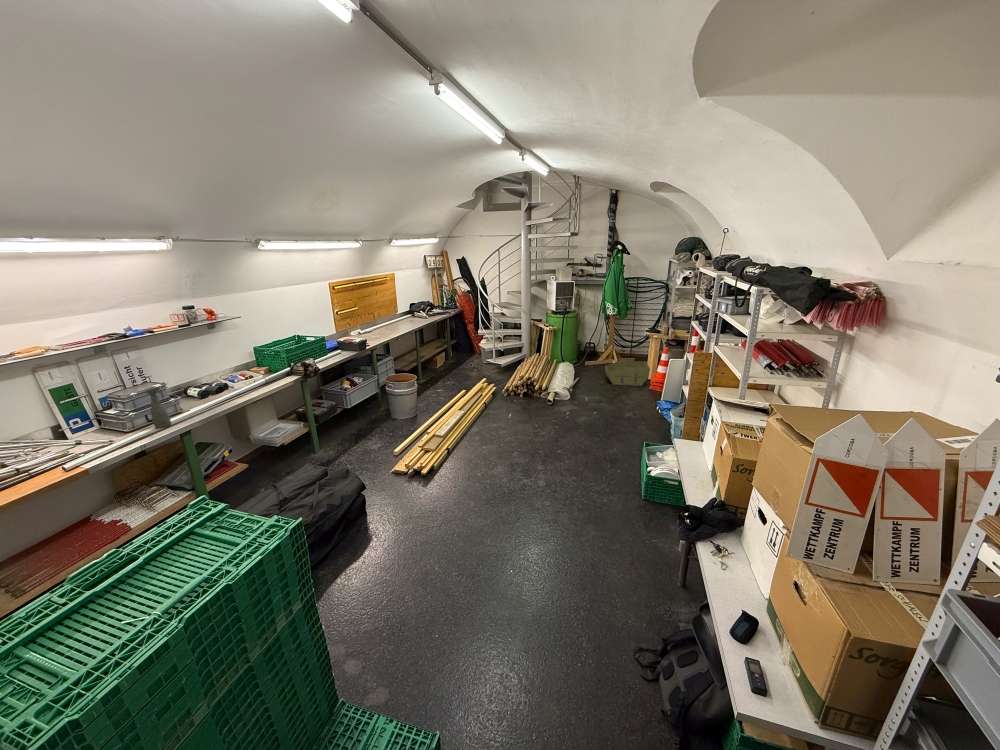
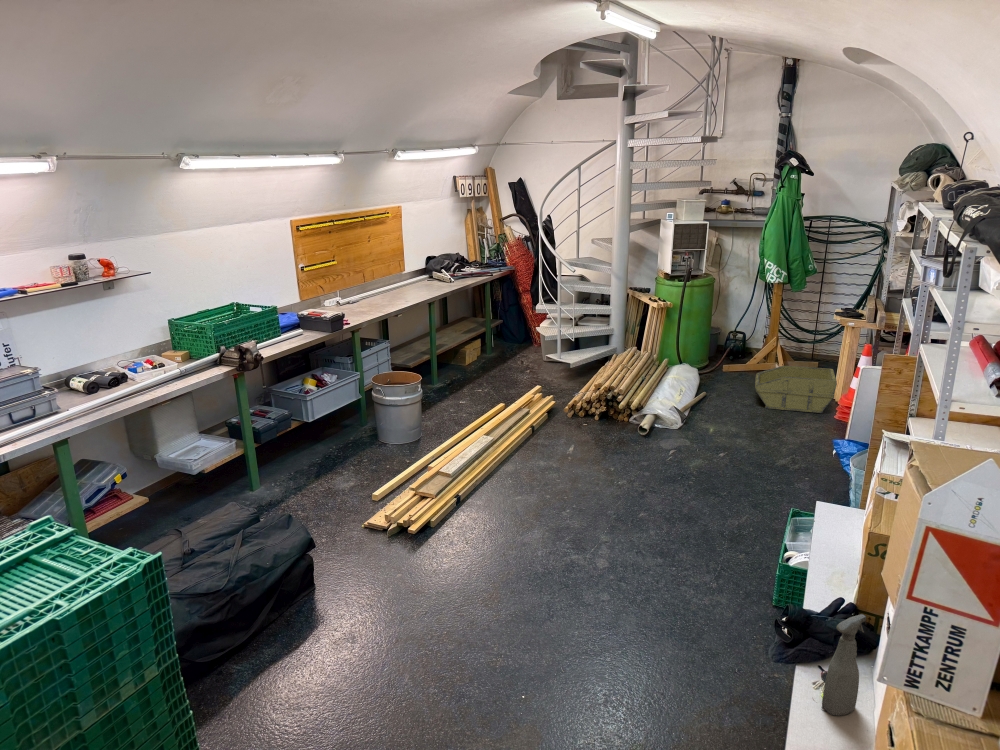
spray bottle: present [145,387,171,428] -> present [822,614,866,715]

